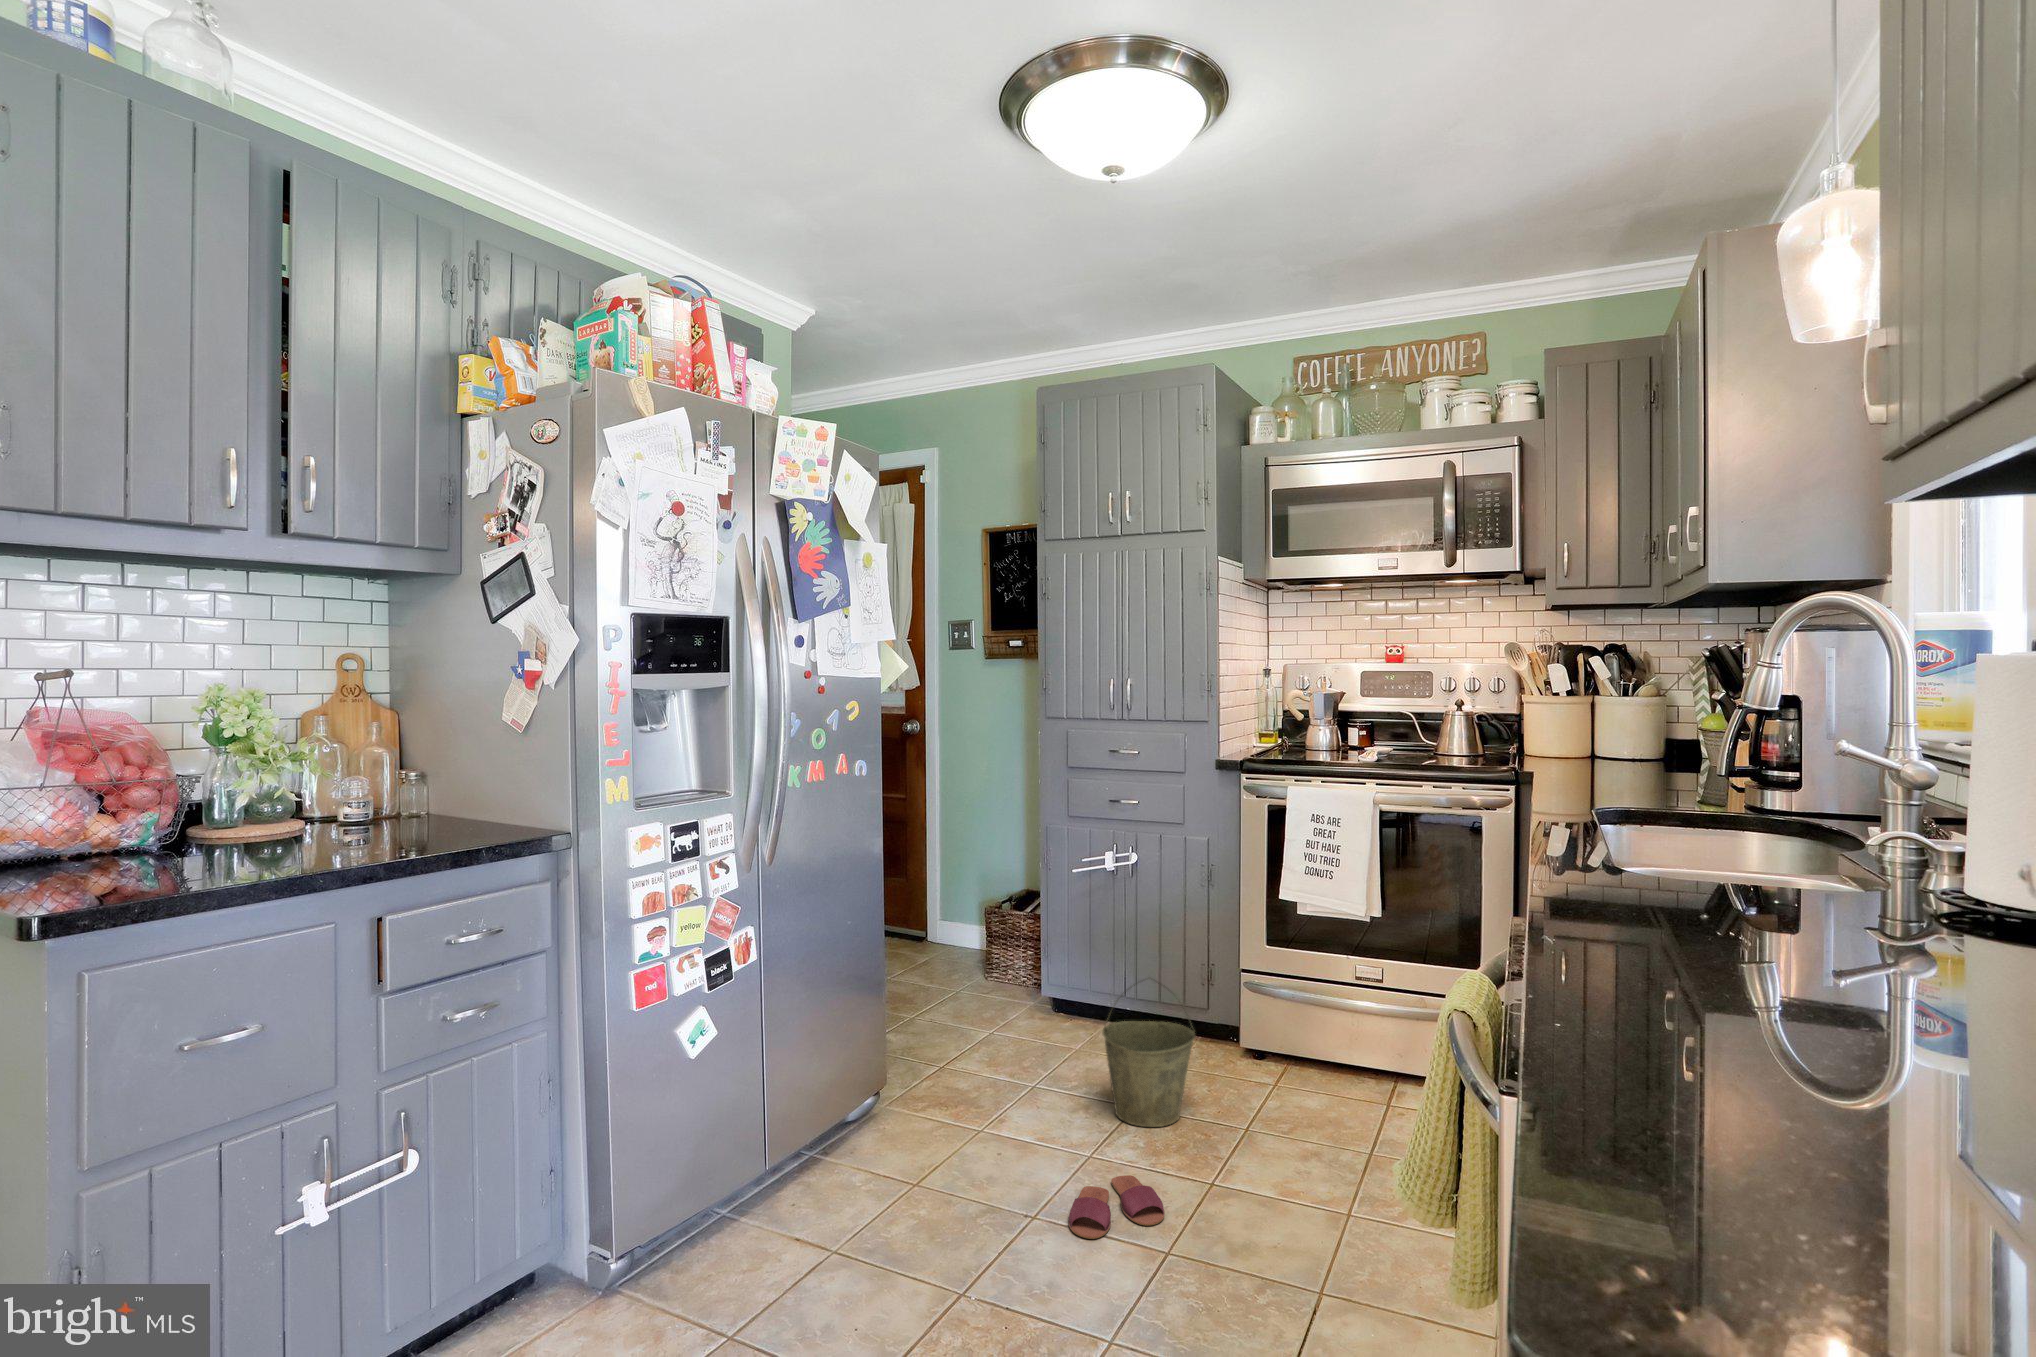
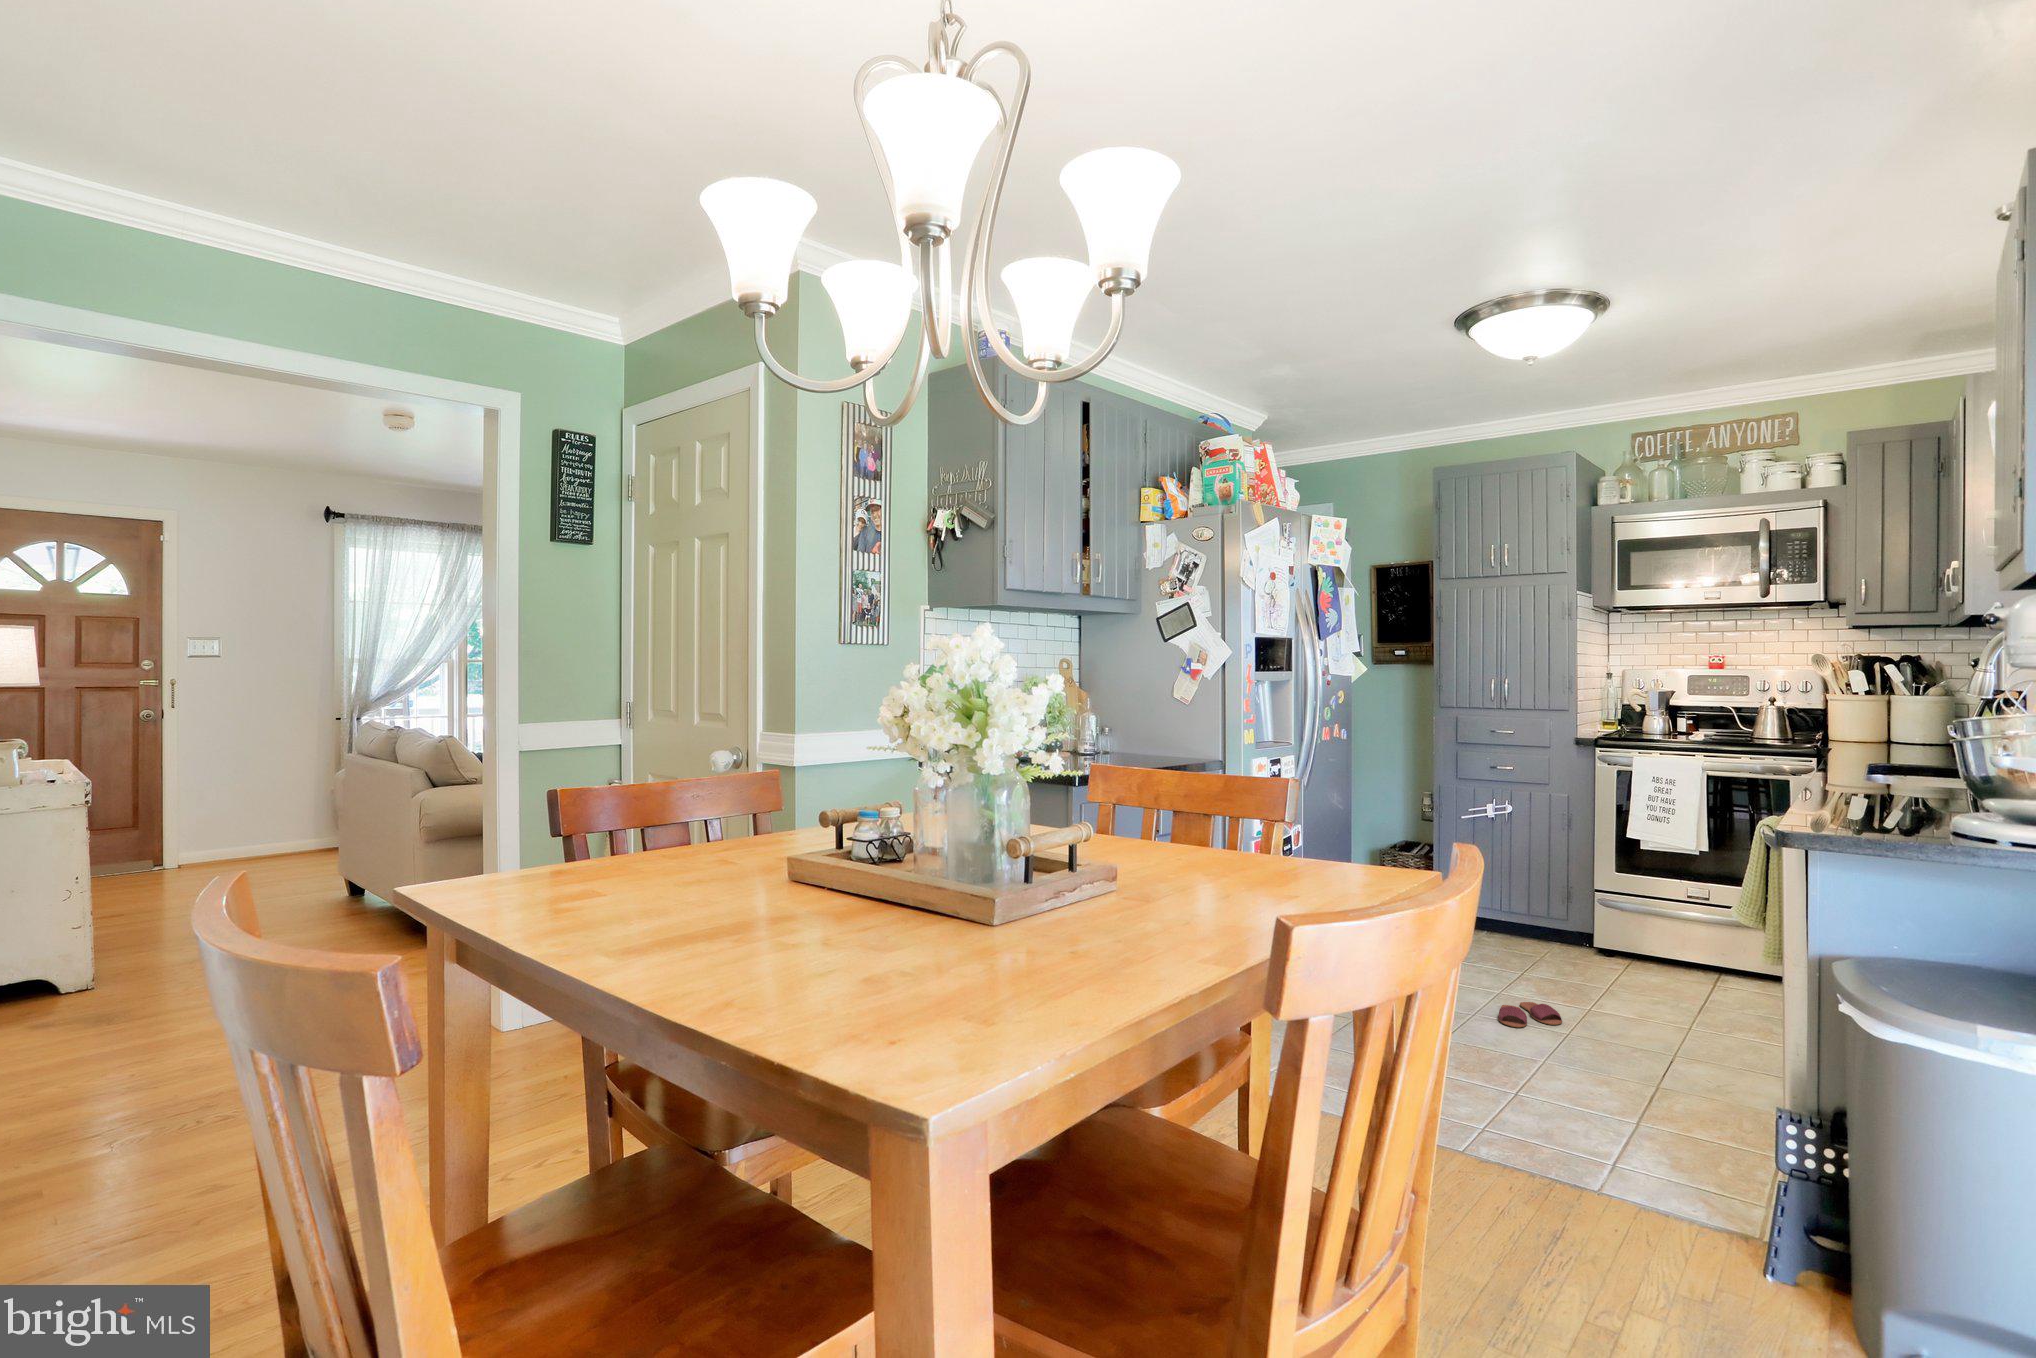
bucket: present [1102,983,1195,1127] -> none [1499,884,1568,982]

